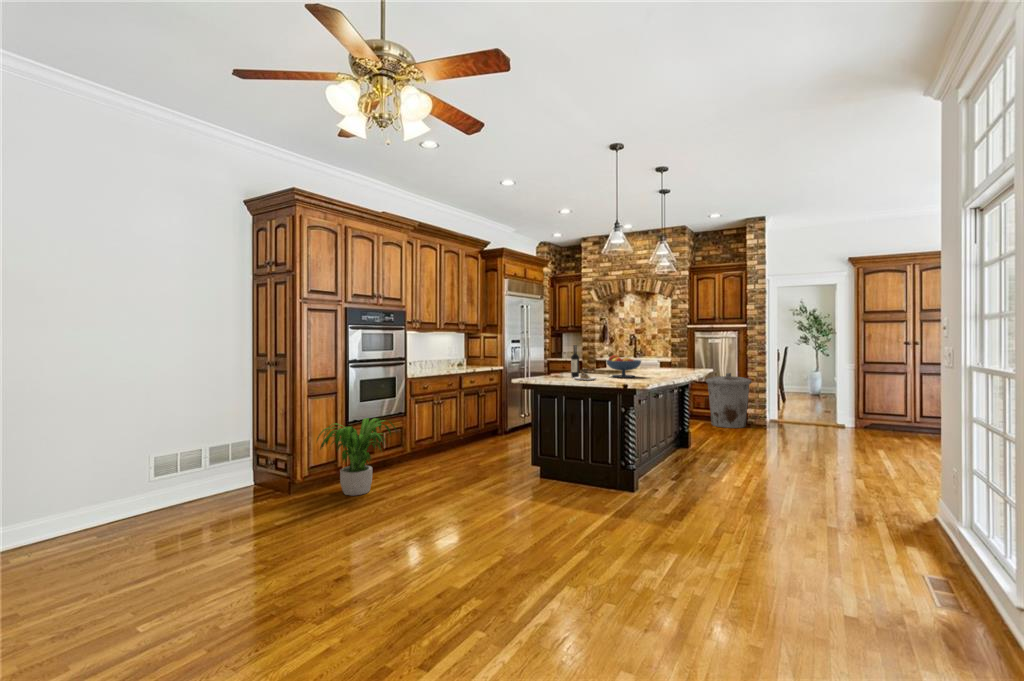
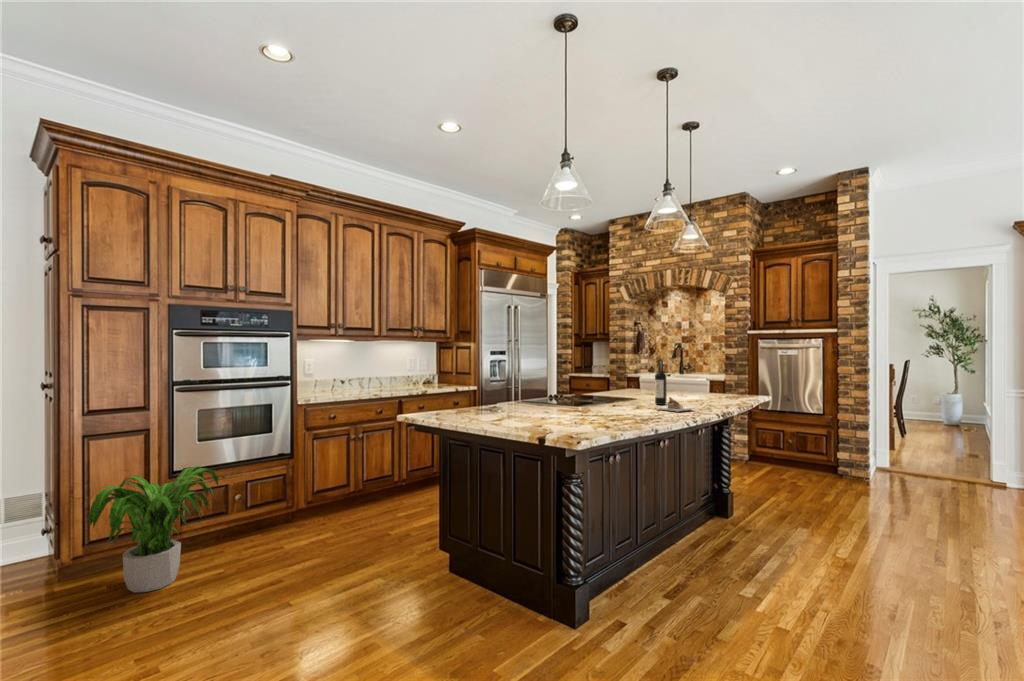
wine bottle: present [571,345,597,380] -> present [655,360,694,412]
fruit bowl: present [606,355,641,377] -> none [551,377,610,417]
trash can: present [706,373,752,428] -> none [773,399,844,482]

